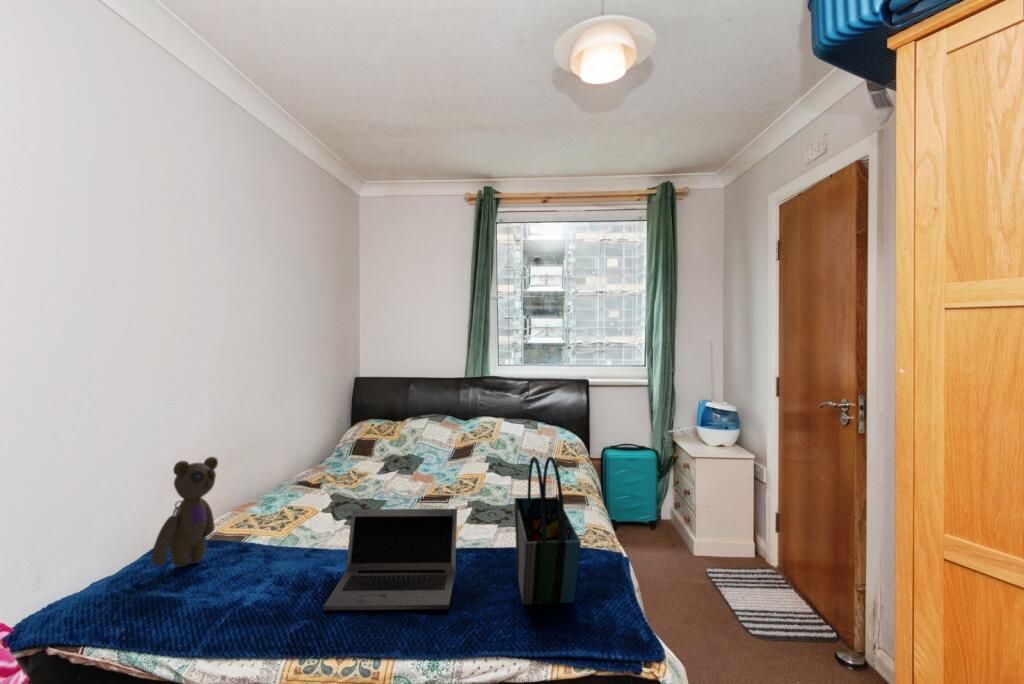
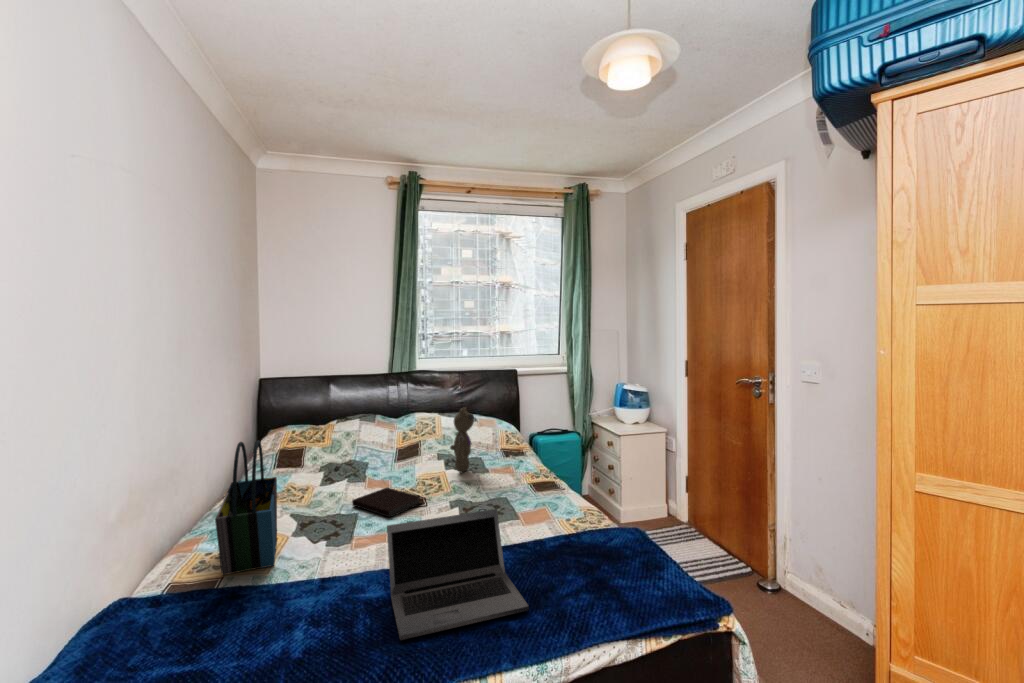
teddy bear: present [151,457,218,567] -> present [450,407,474,472]
tote bag: present [515,457,581,605] -> present [215,440,277,575]
notebook: none [389,482,449,509] -> present [352,488,422,517]

